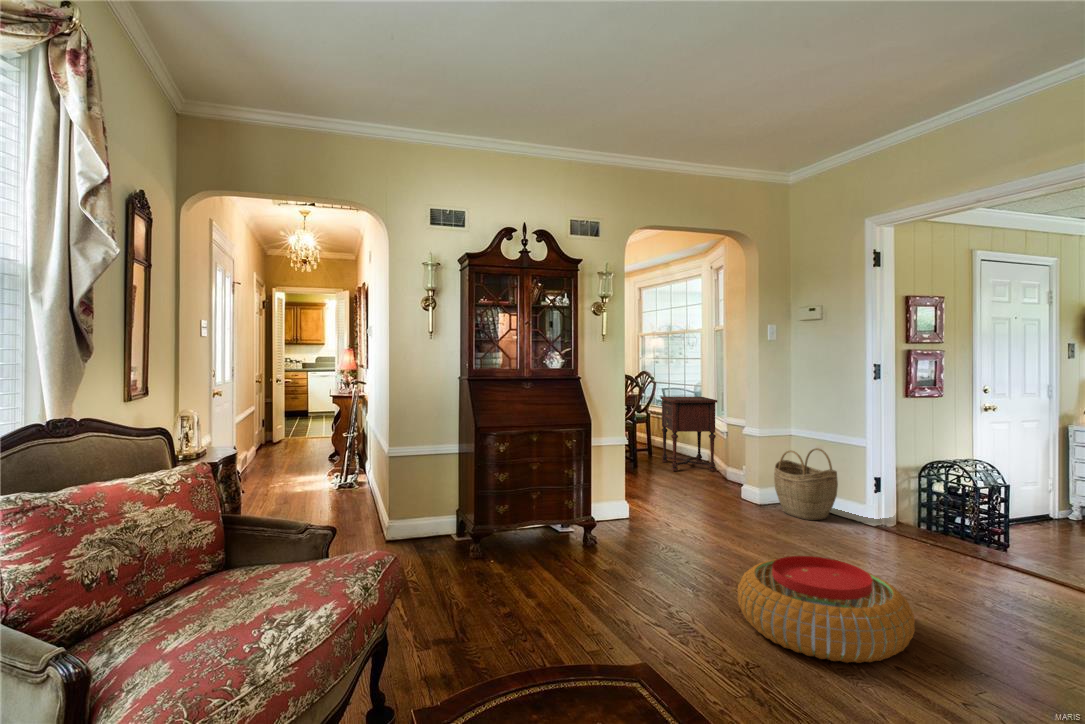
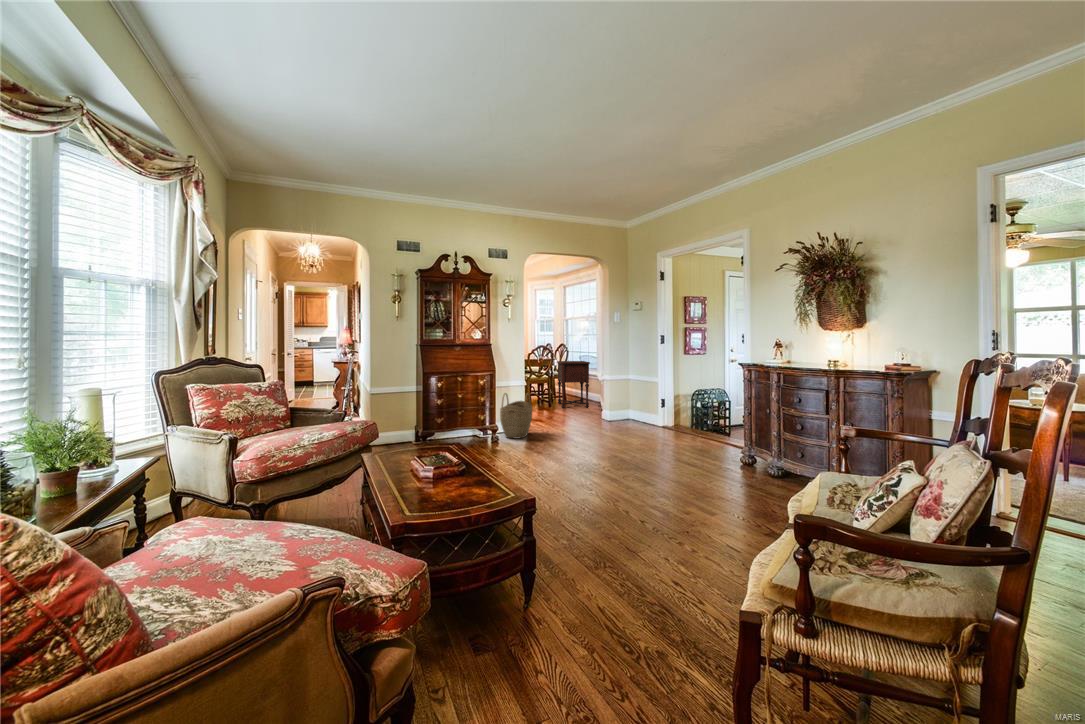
woven basket: present [774,448,838,520] -> present [500,393,532,439]
pouf: present [737,556,915,663] -> none [559,433,640,476]

